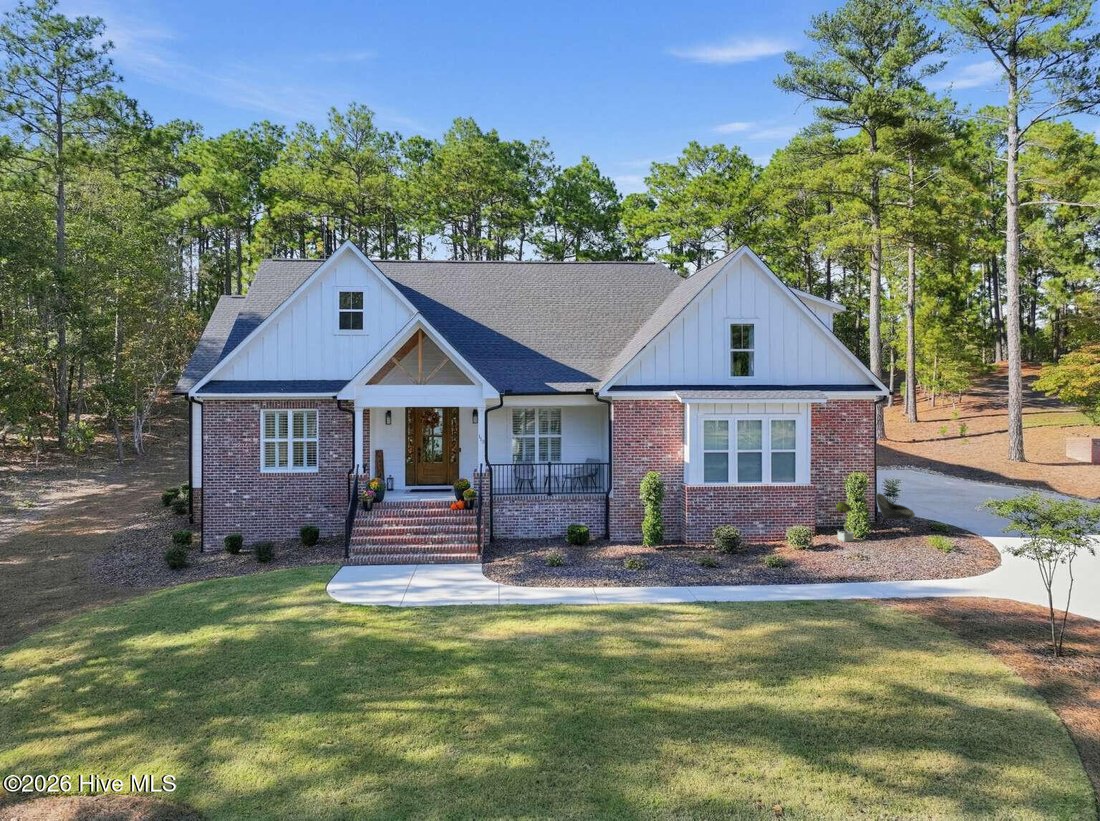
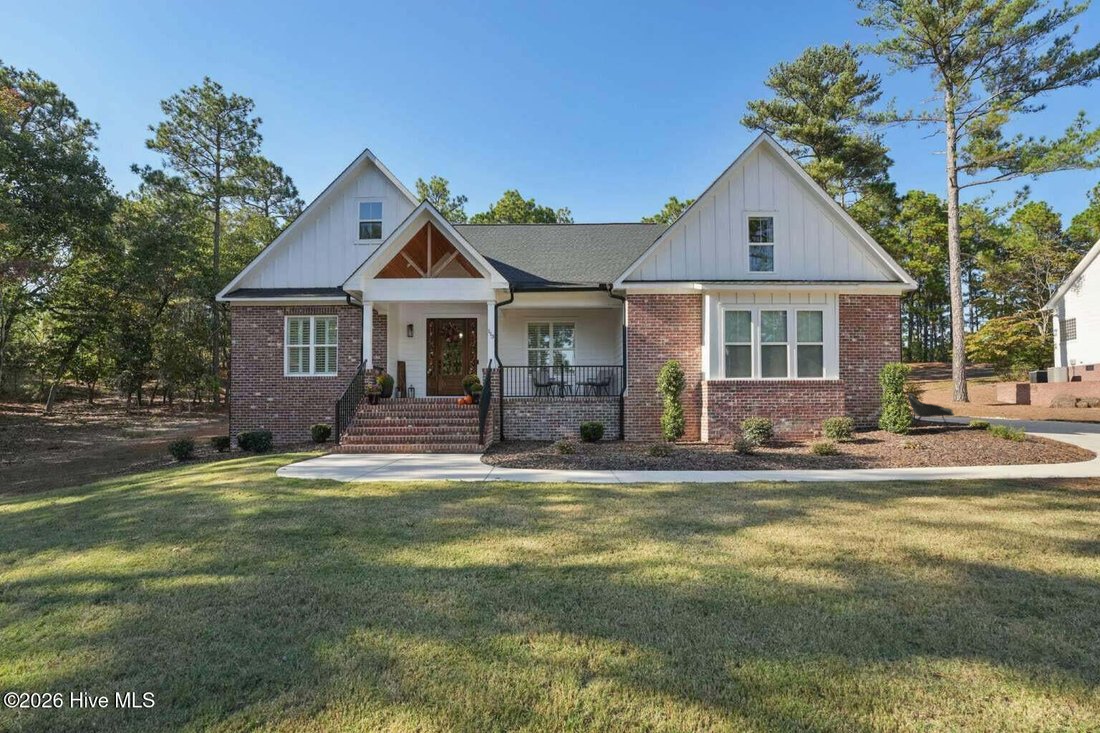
potted tree: present [836,502,854,542] -> none [868,396,892,439]

